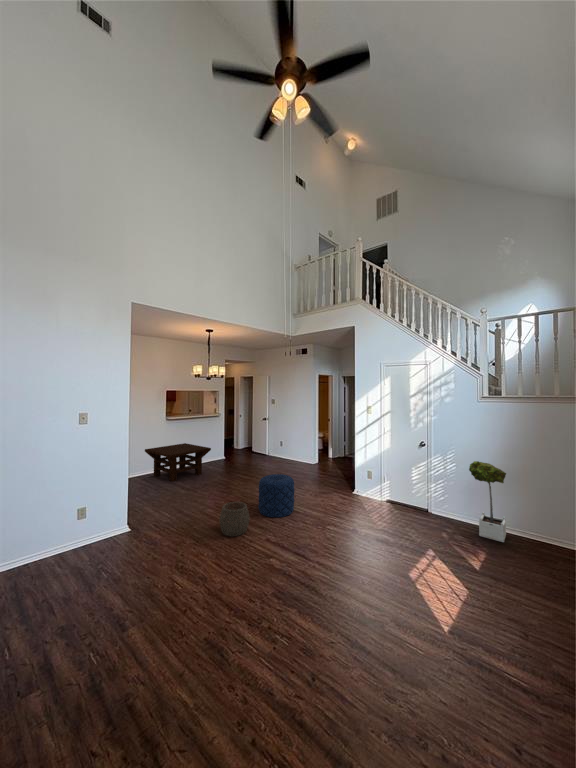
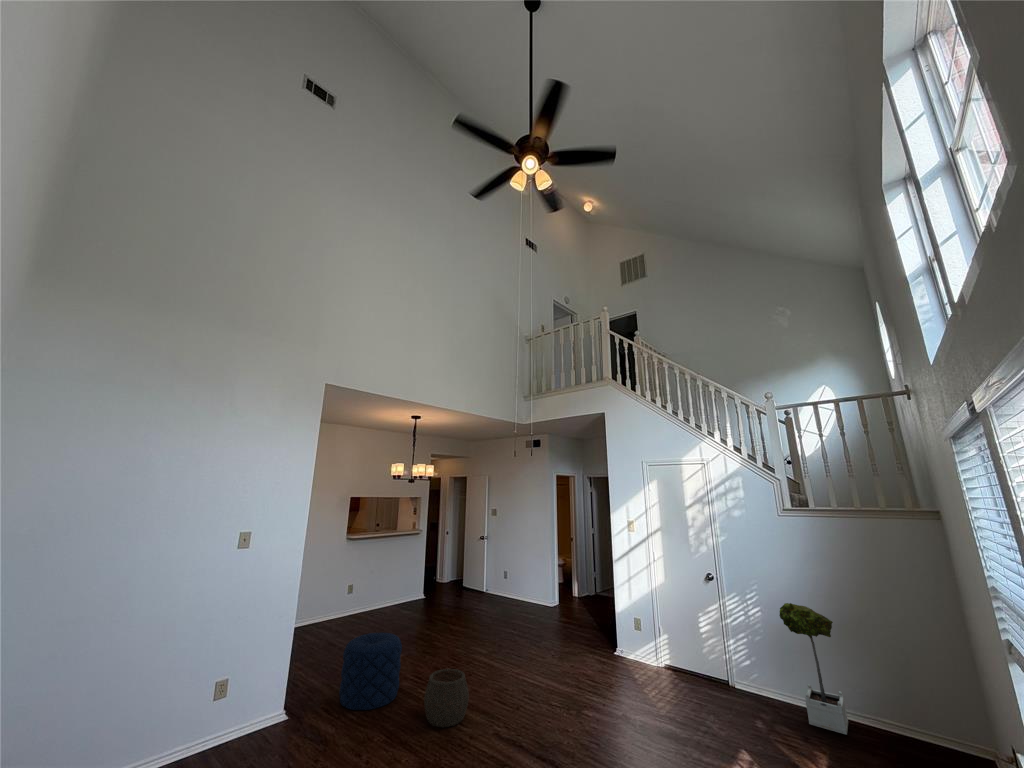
coffee table: present [145,443,211,482] -> none [311,576,407,637]
pouf: present [258,474,295,517] -> present [339,633,402,710]

